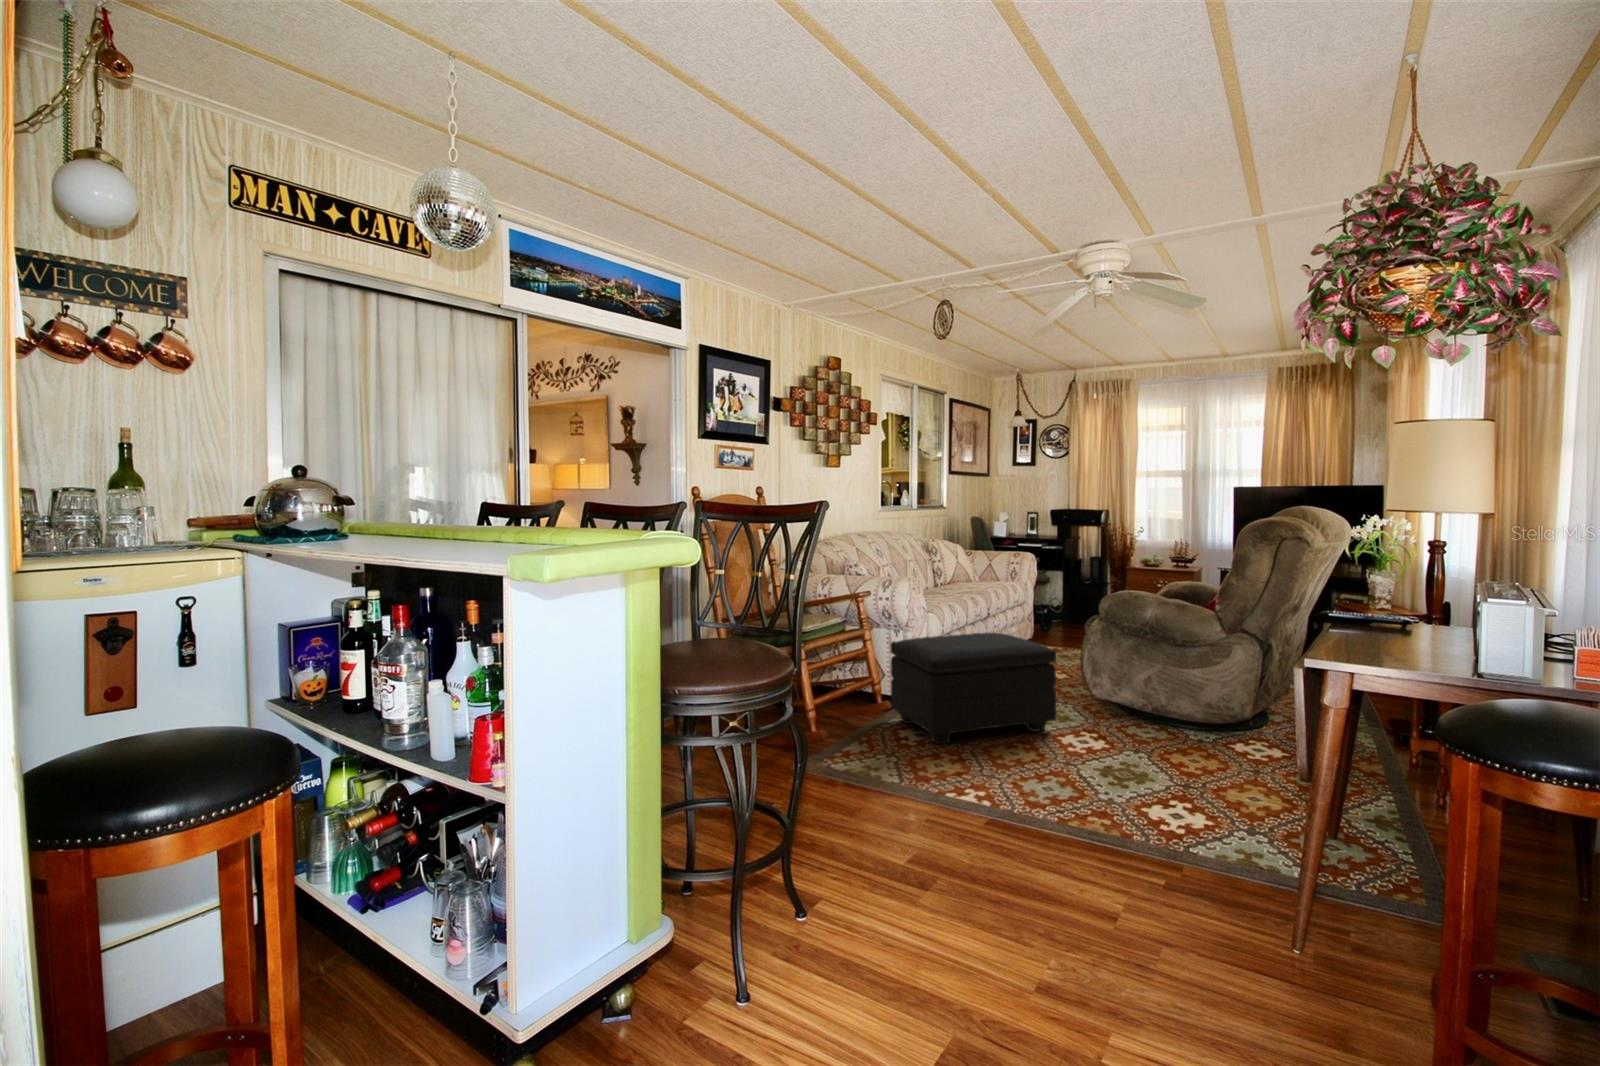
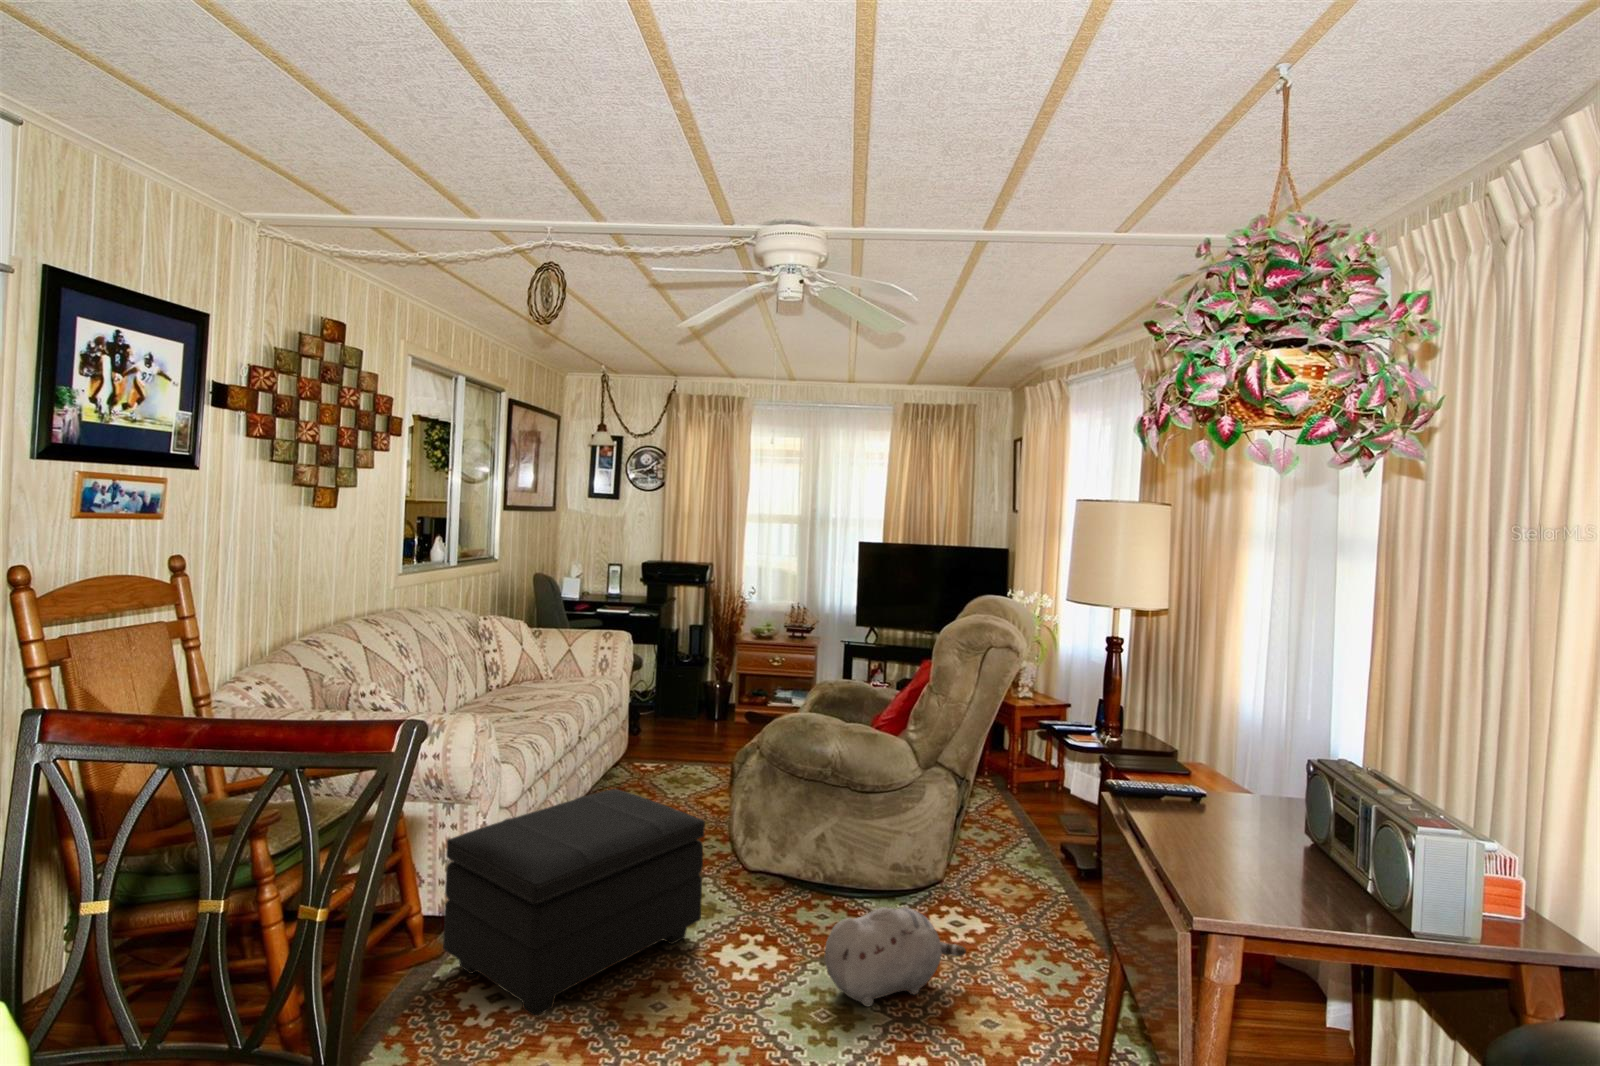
plush toy: none [1137,713,1271,783] -> present [825,907,966,1006]

